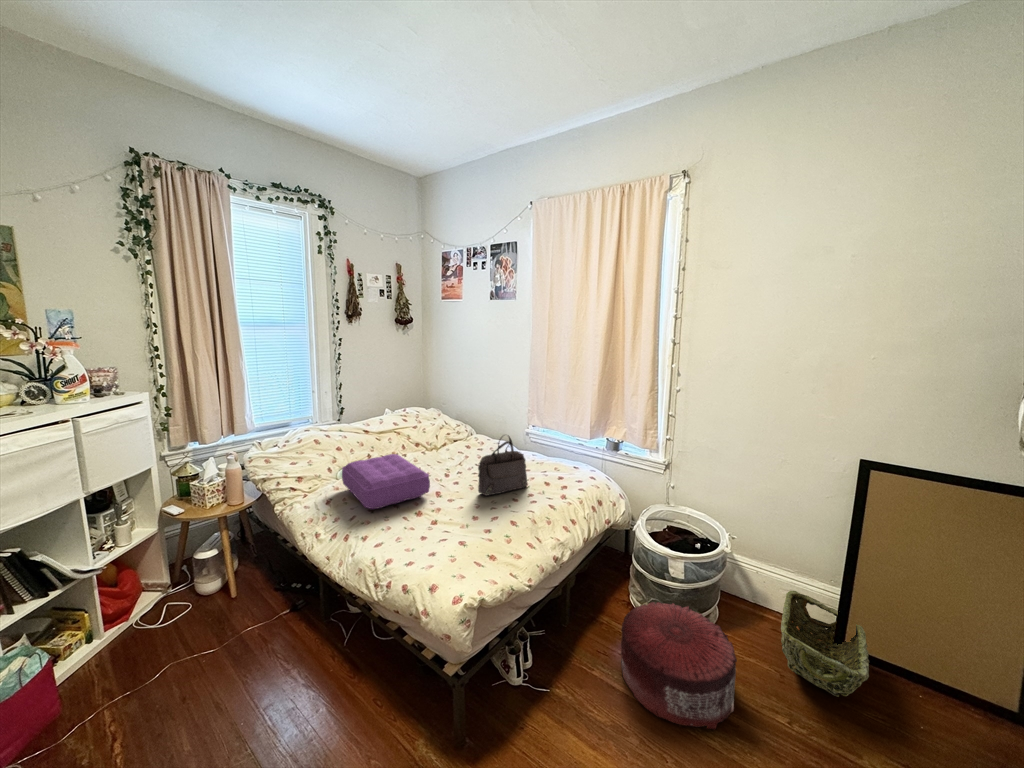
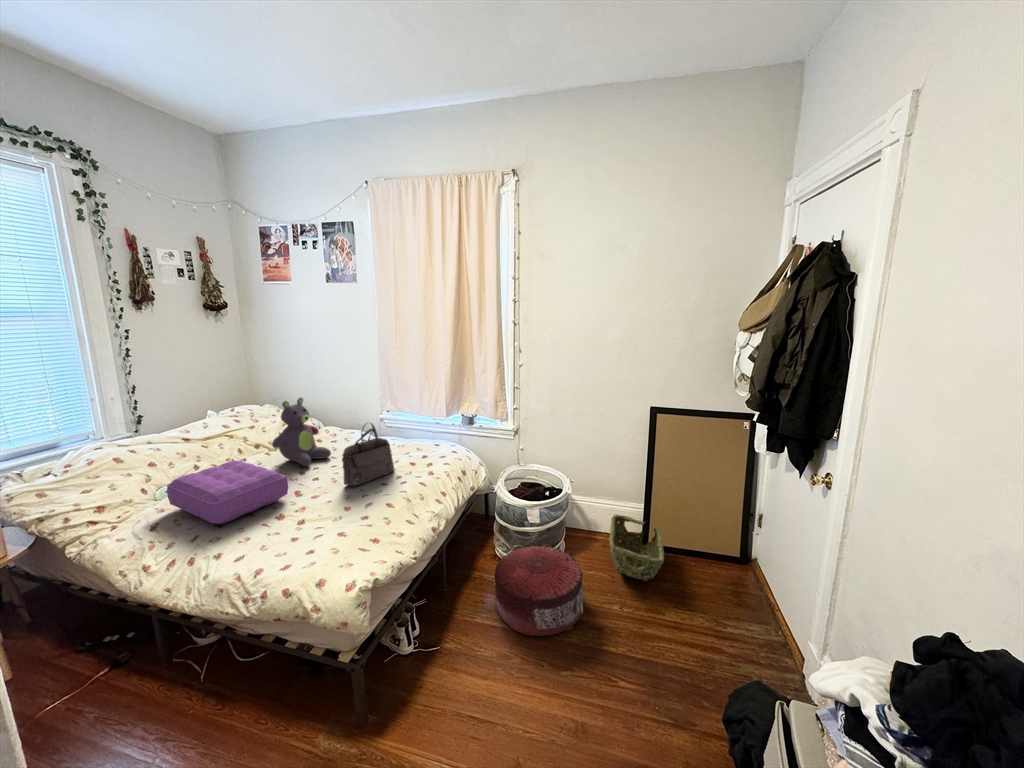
stuffed bear: none [426,404,474,468] -> present [272,398,331,466]

